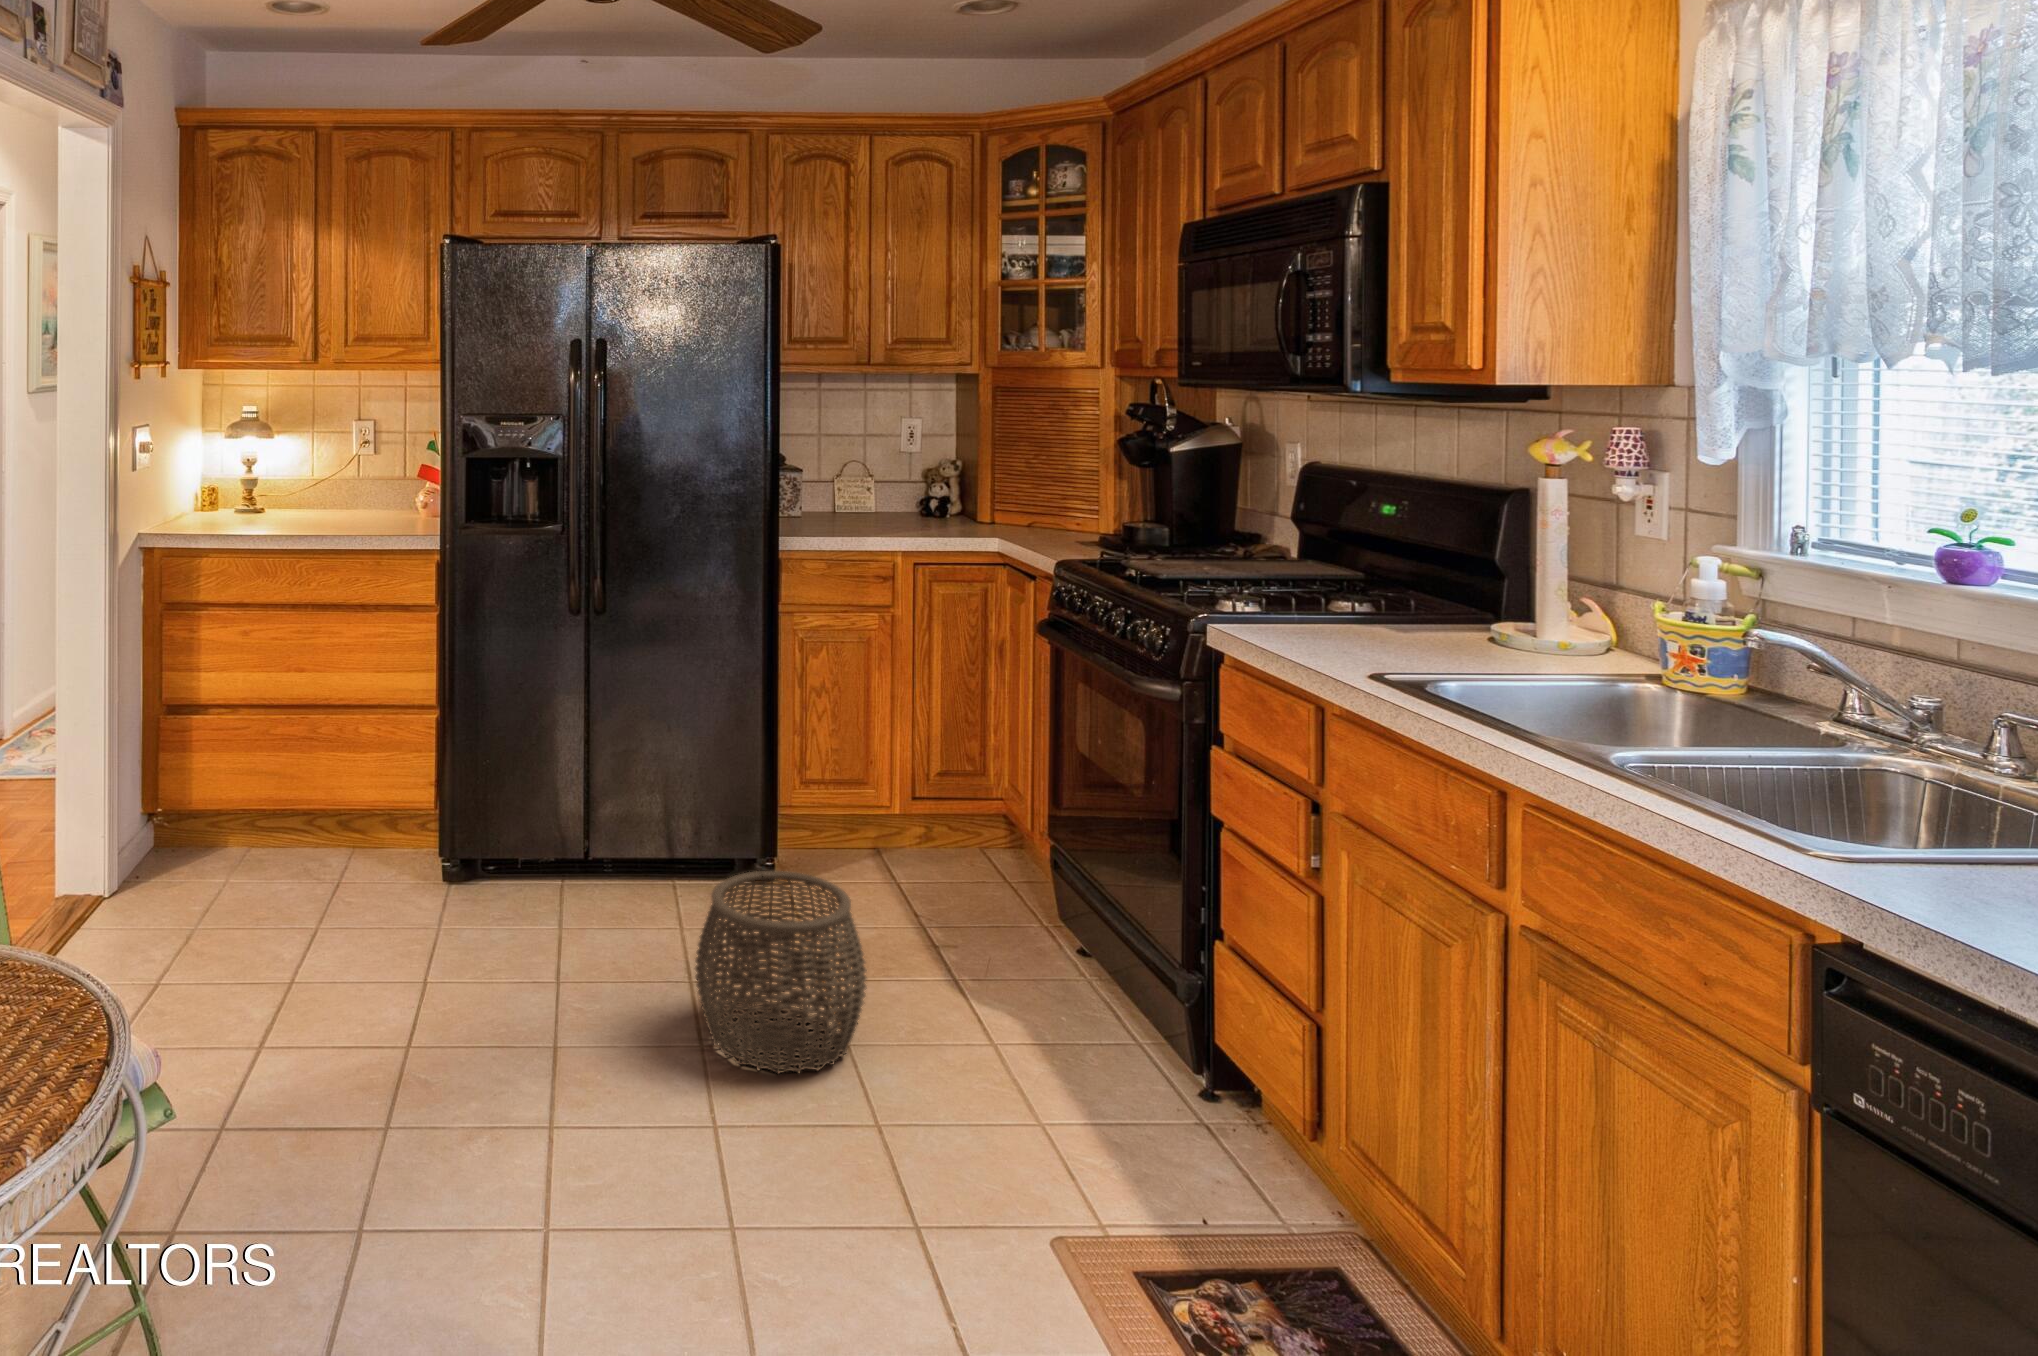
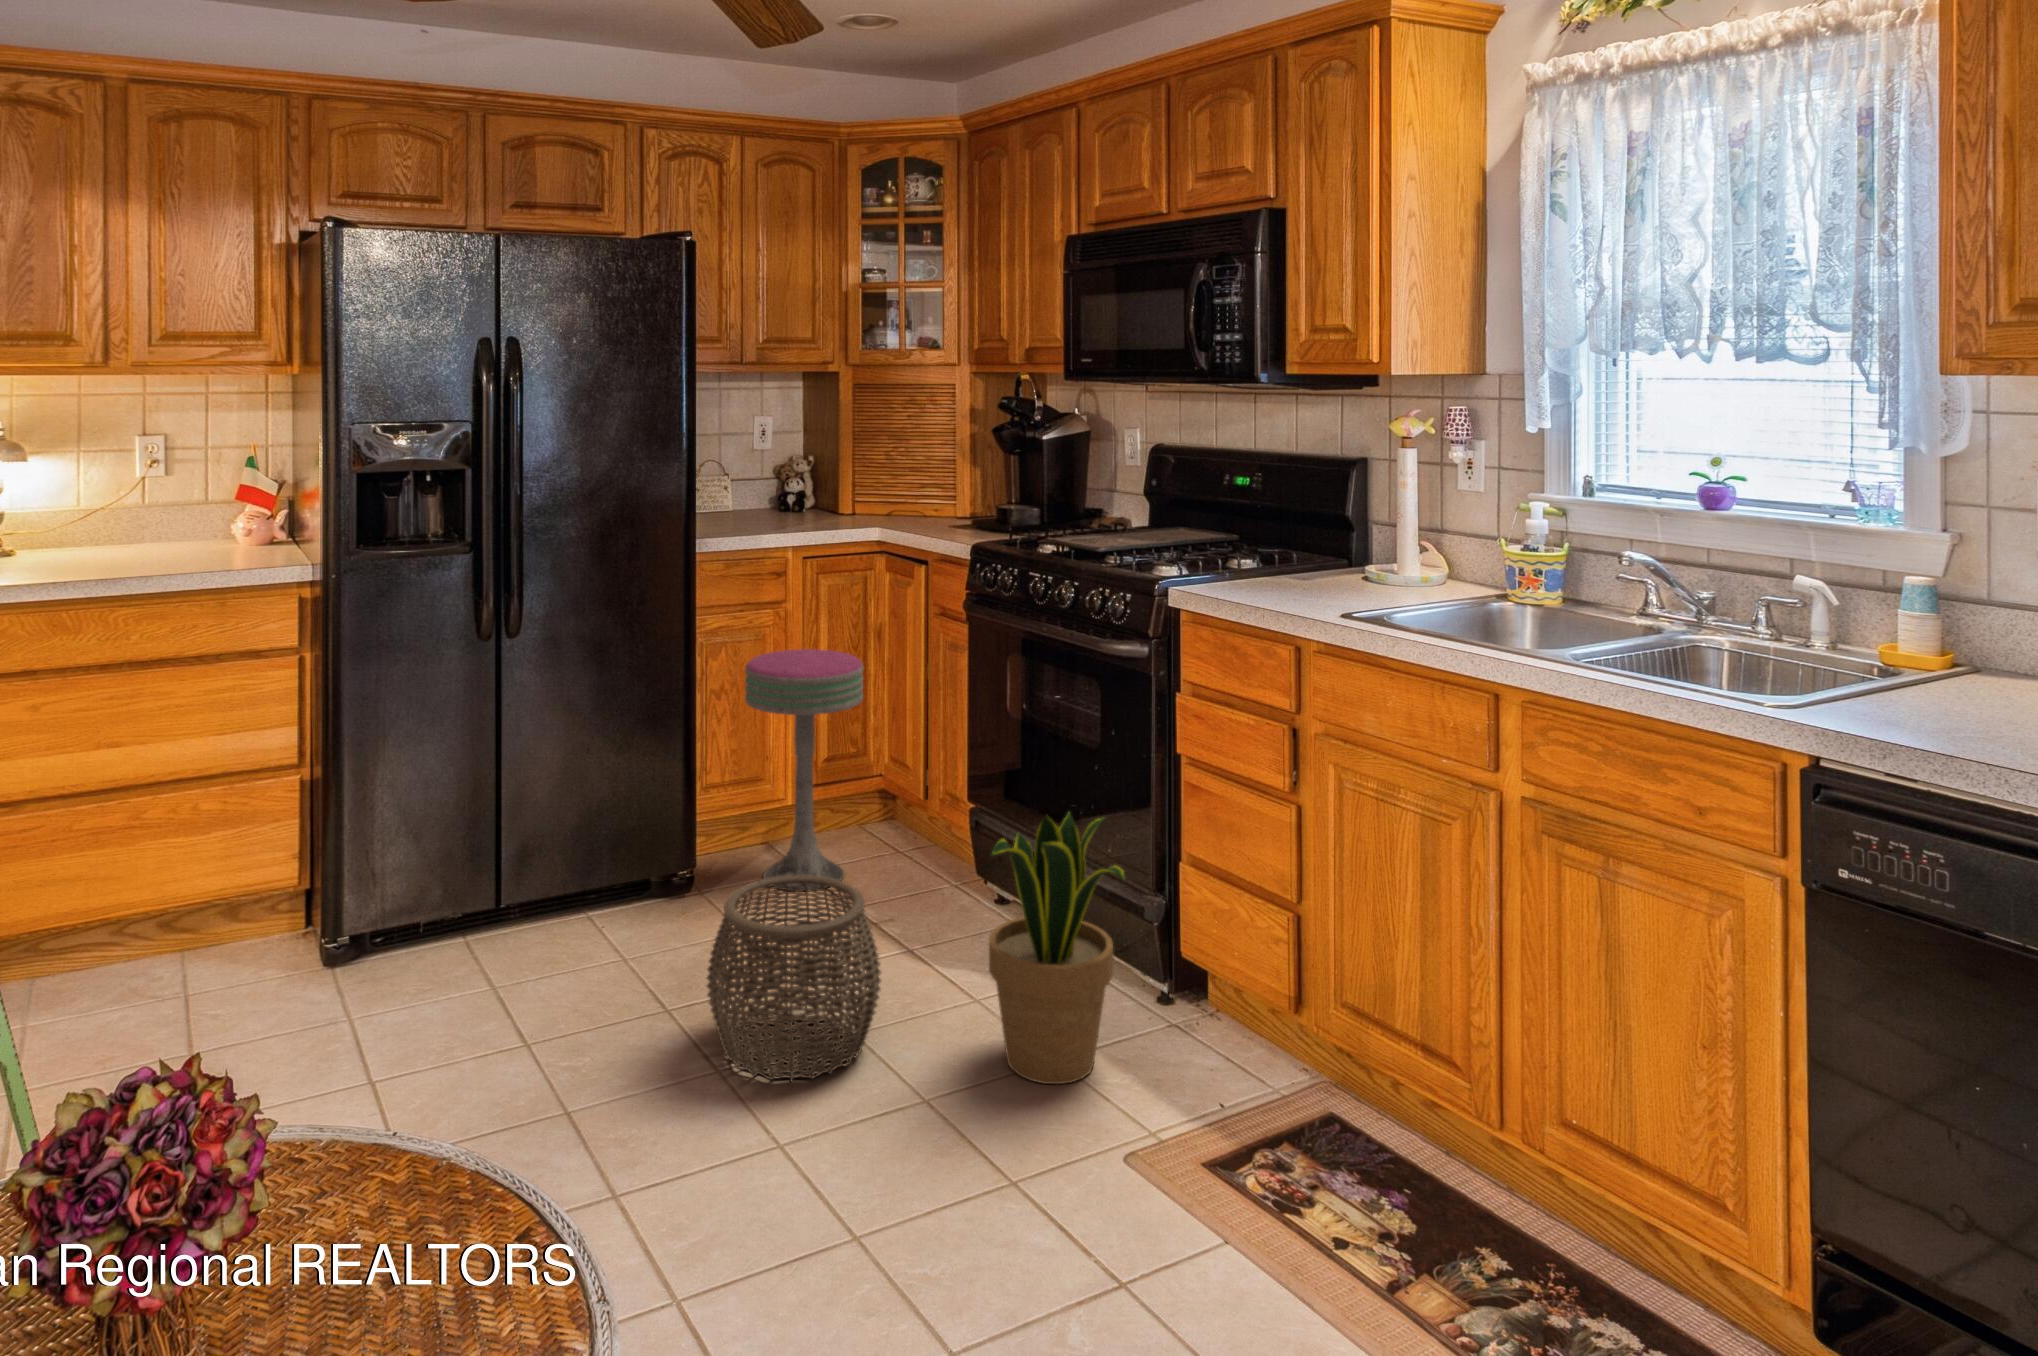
bar stool: none [829,653,951,899] -> present [745,649,863,891]
potted plant: none [950,855,1112,1149] -> present [989,812,1126,1084]

